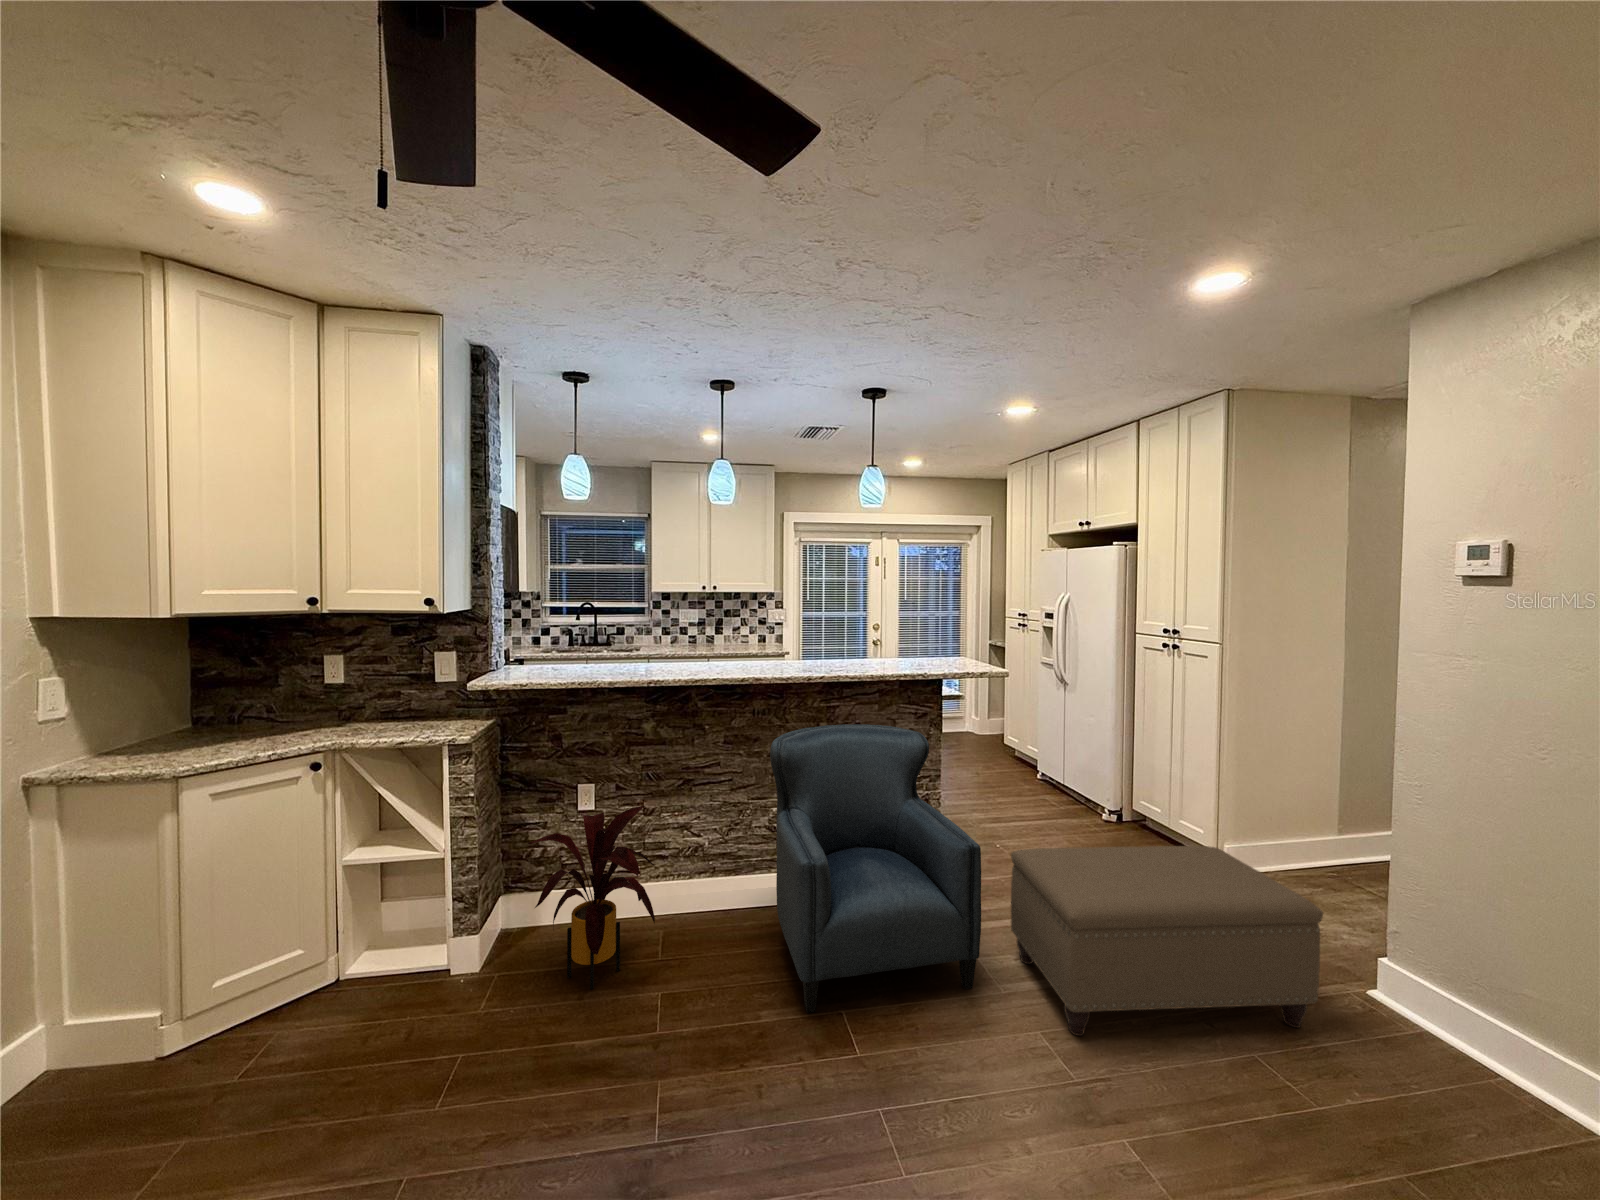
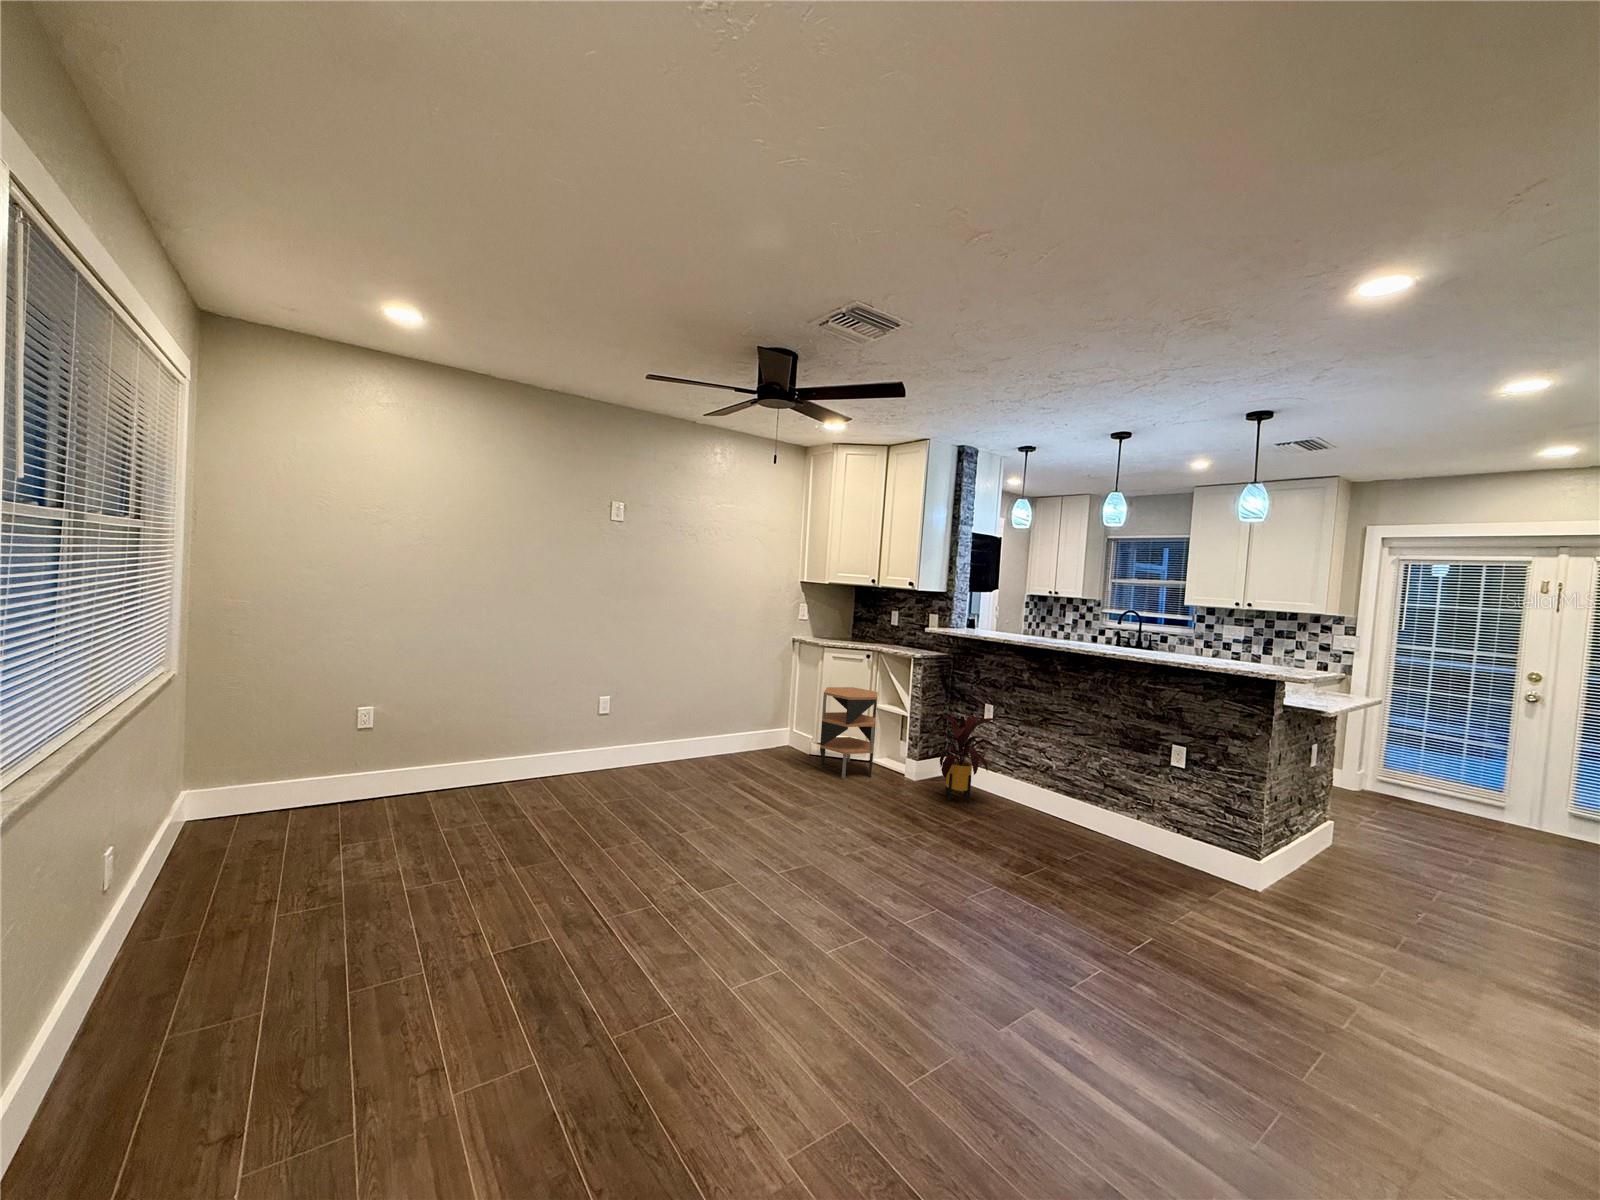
armchair: present [770,724,981,1013] -> none [1021,696,1212,906]
side table: none [204,841,390,1097] -> present [820,687,878,779]
ottoman: present [1011,846,1323,1036] -> none [1164,829,1527,1101]

